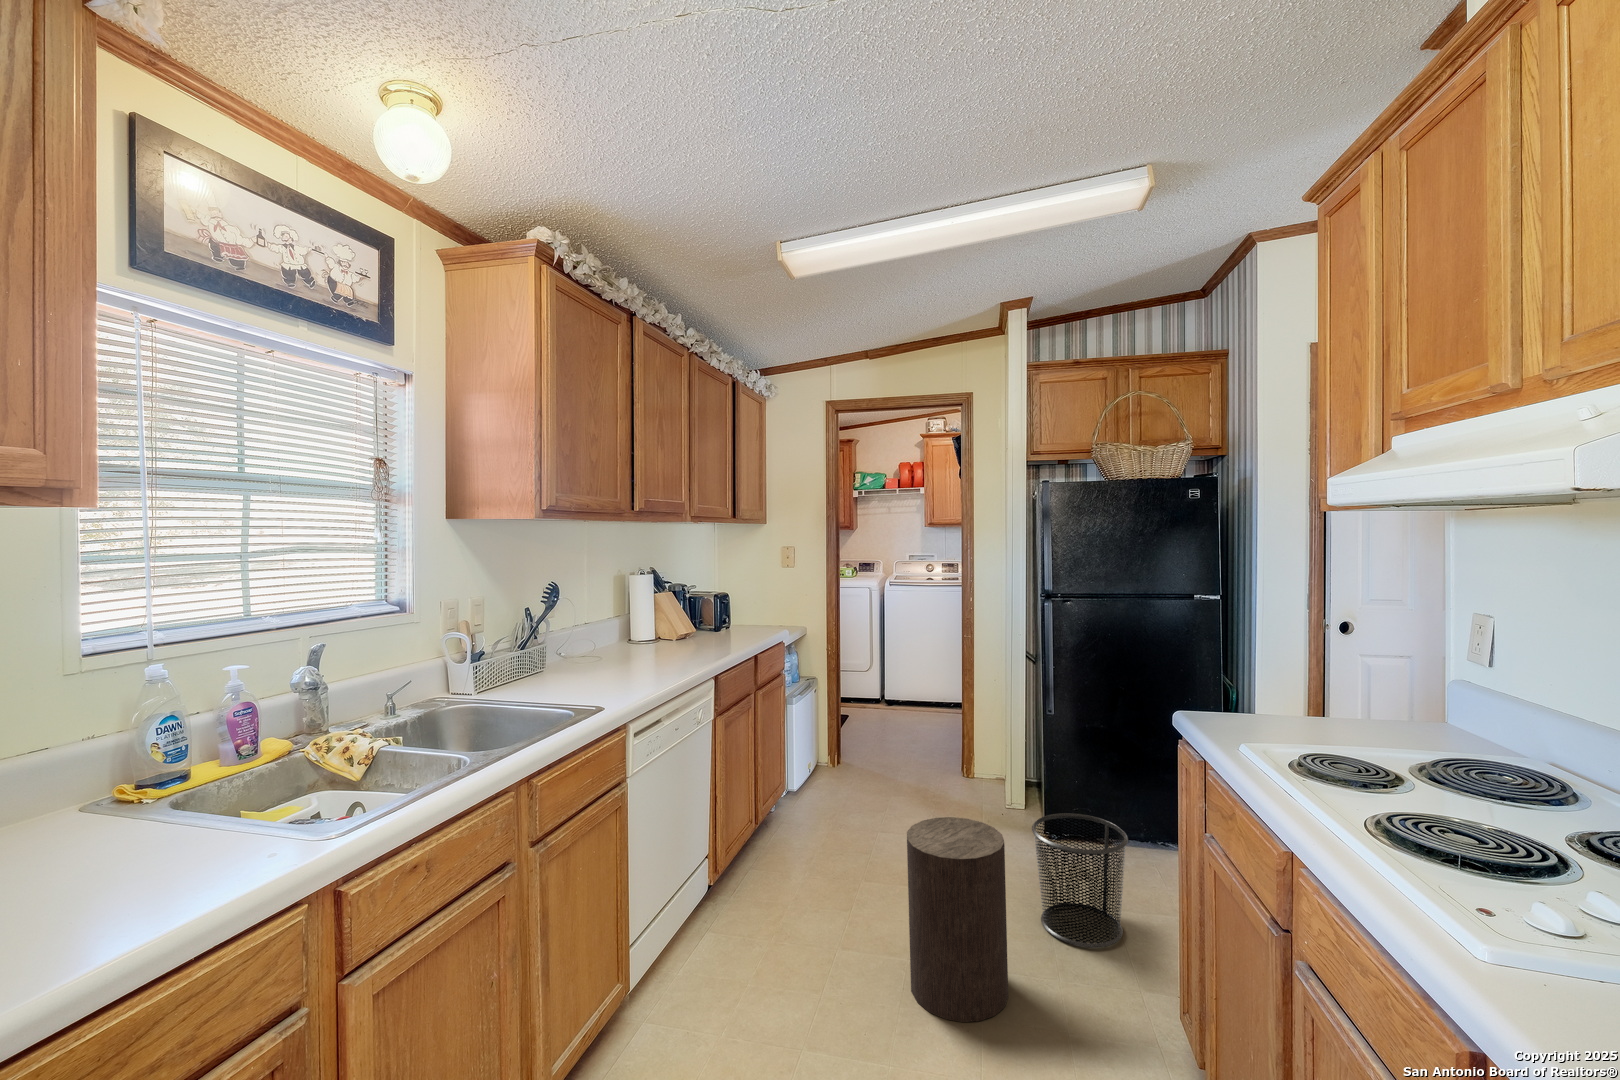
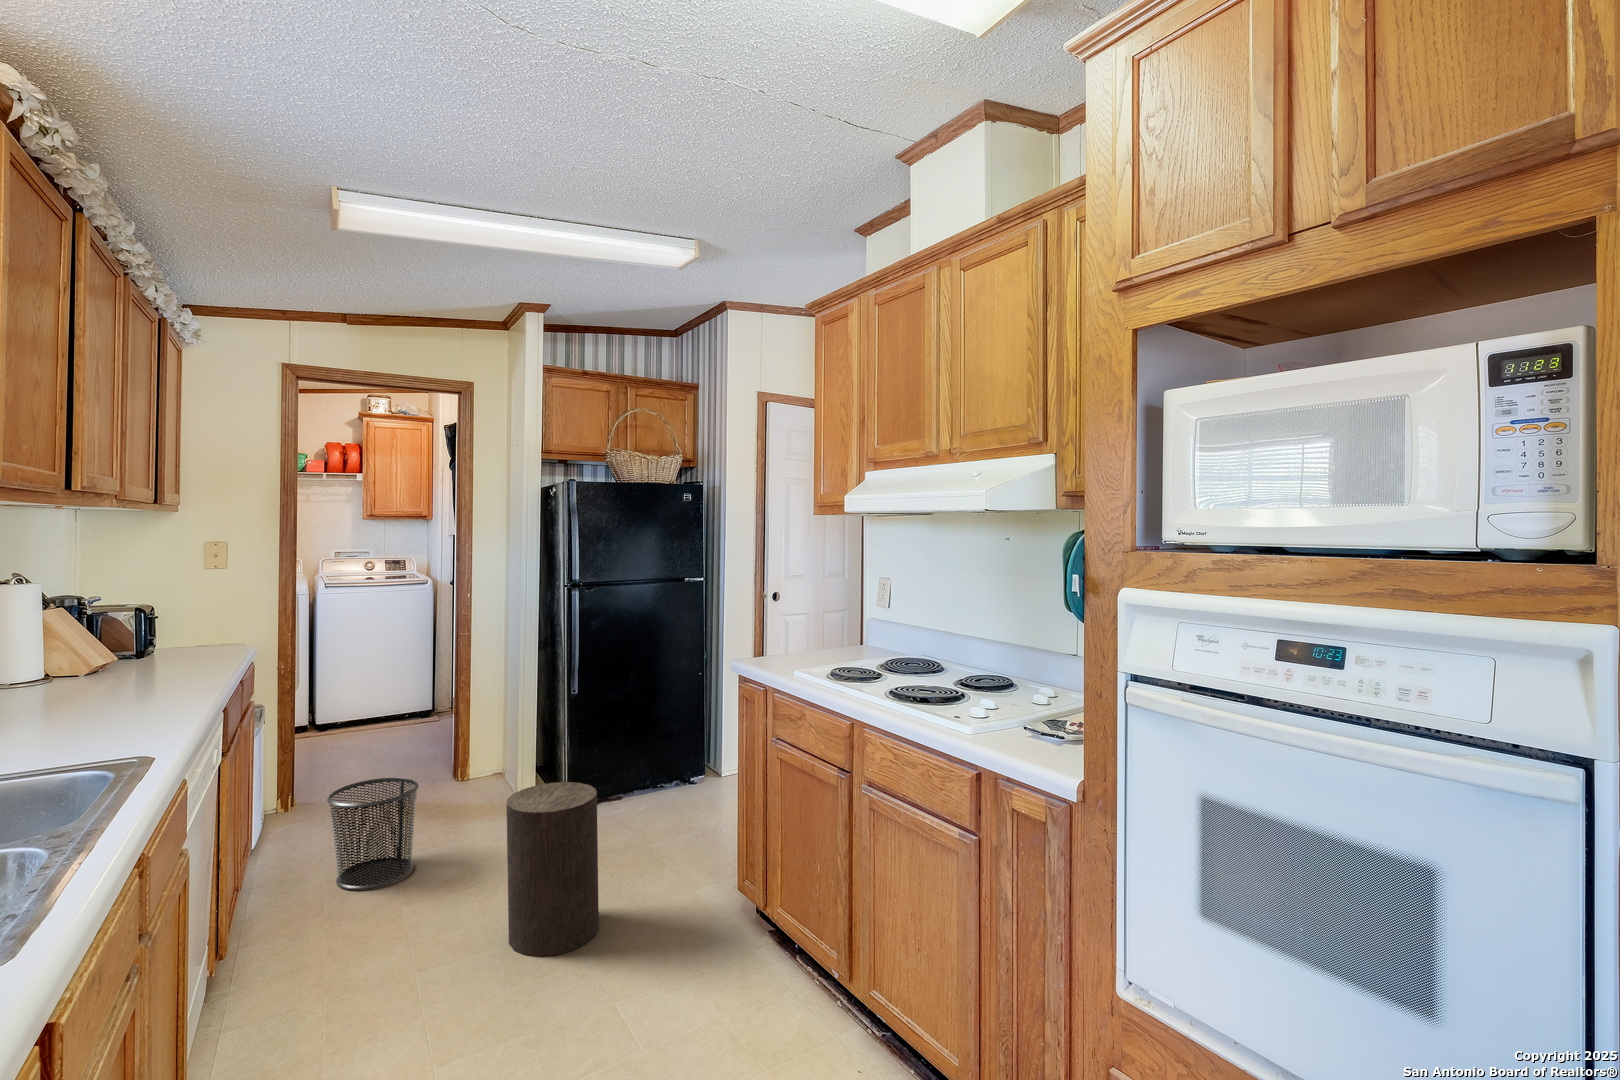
waste bin: present [1032,813,1128,948] -> present [327,778,419,890]

